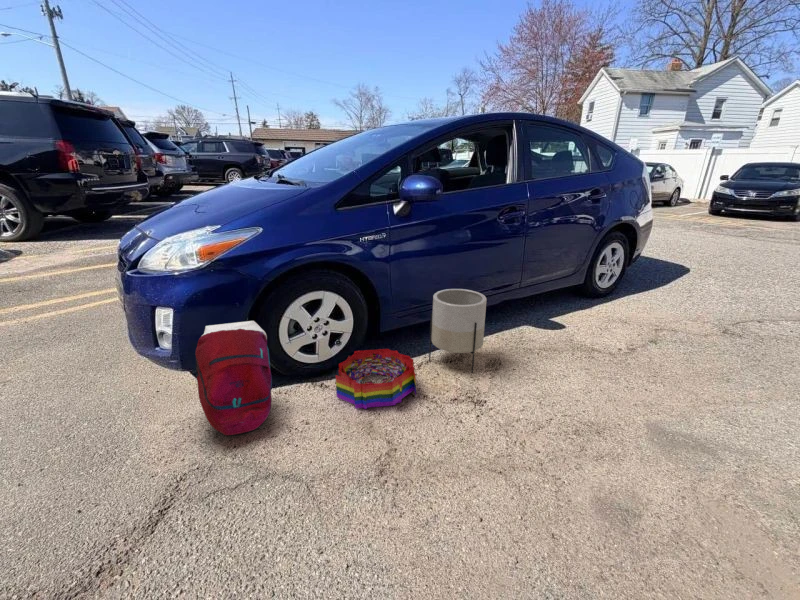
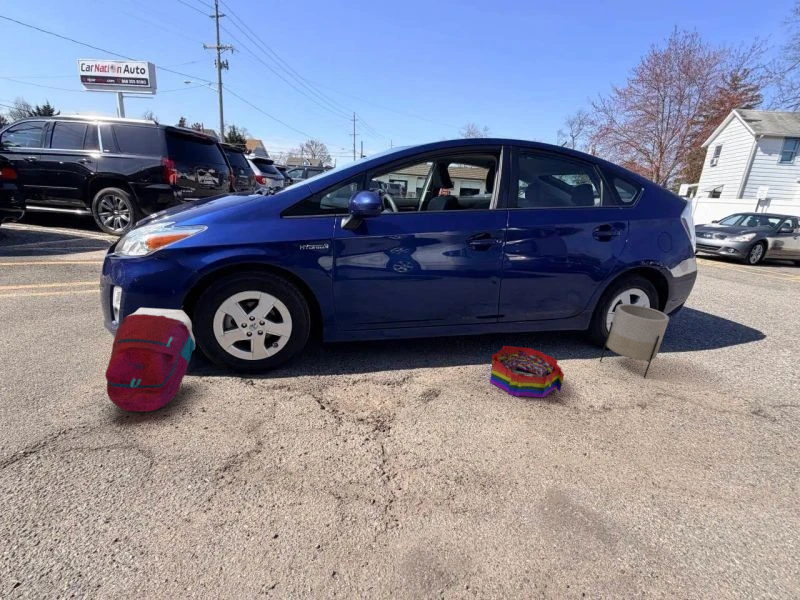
planter: present [429,289,487,373] -> present [600,304,669,378]
storage bin: present [336,349,416,409] -> present [490,346,564,398]

